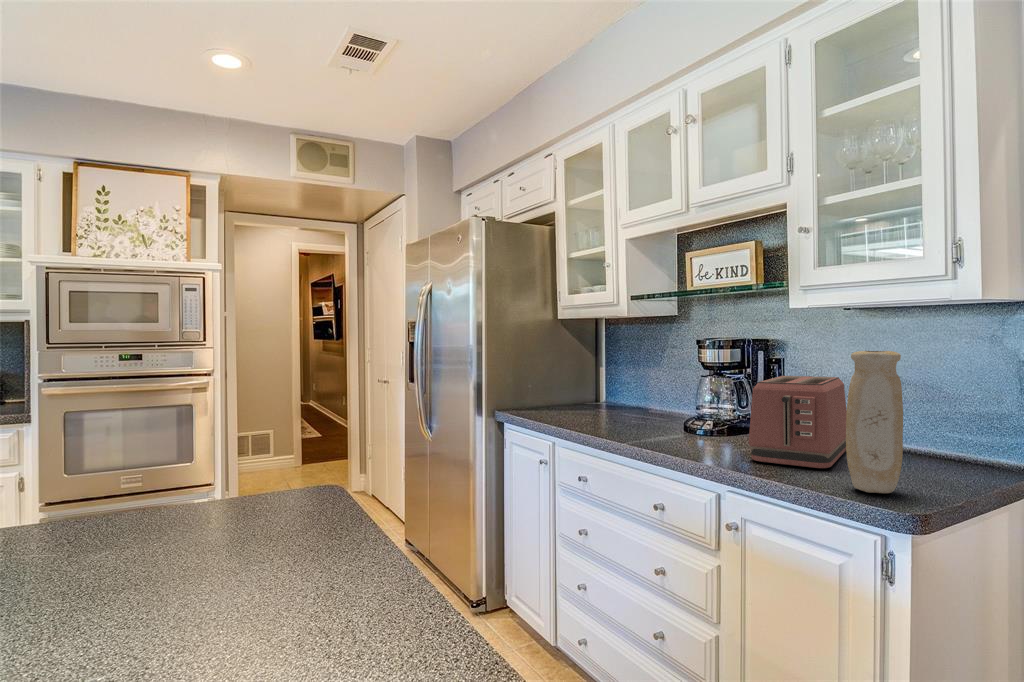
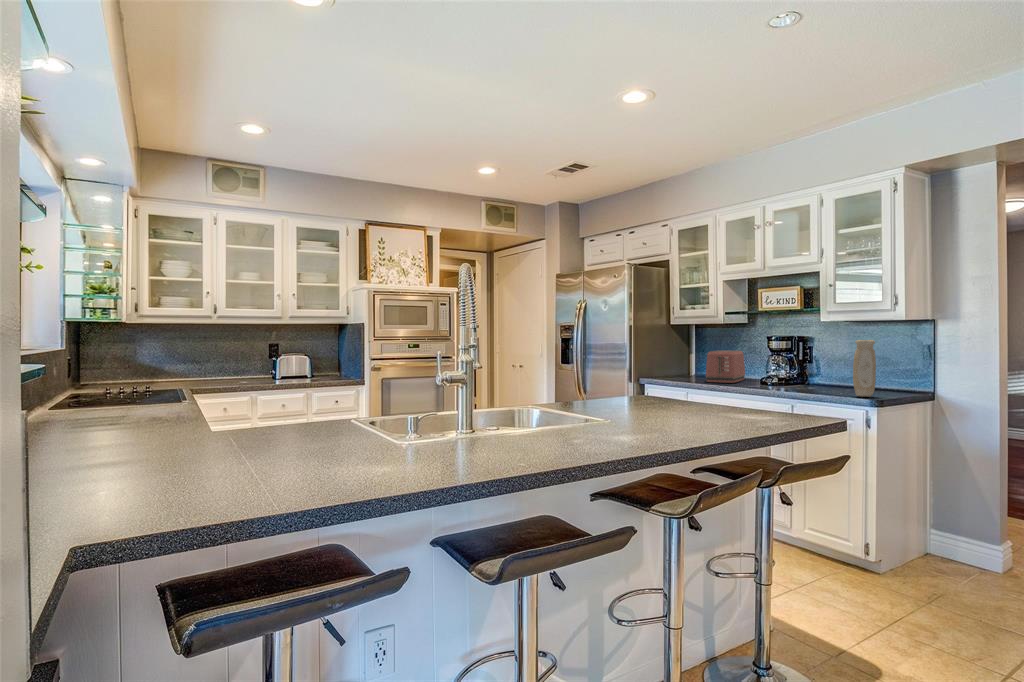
toaster: present [749,376,847,468] -> present [706,351,745,383]

